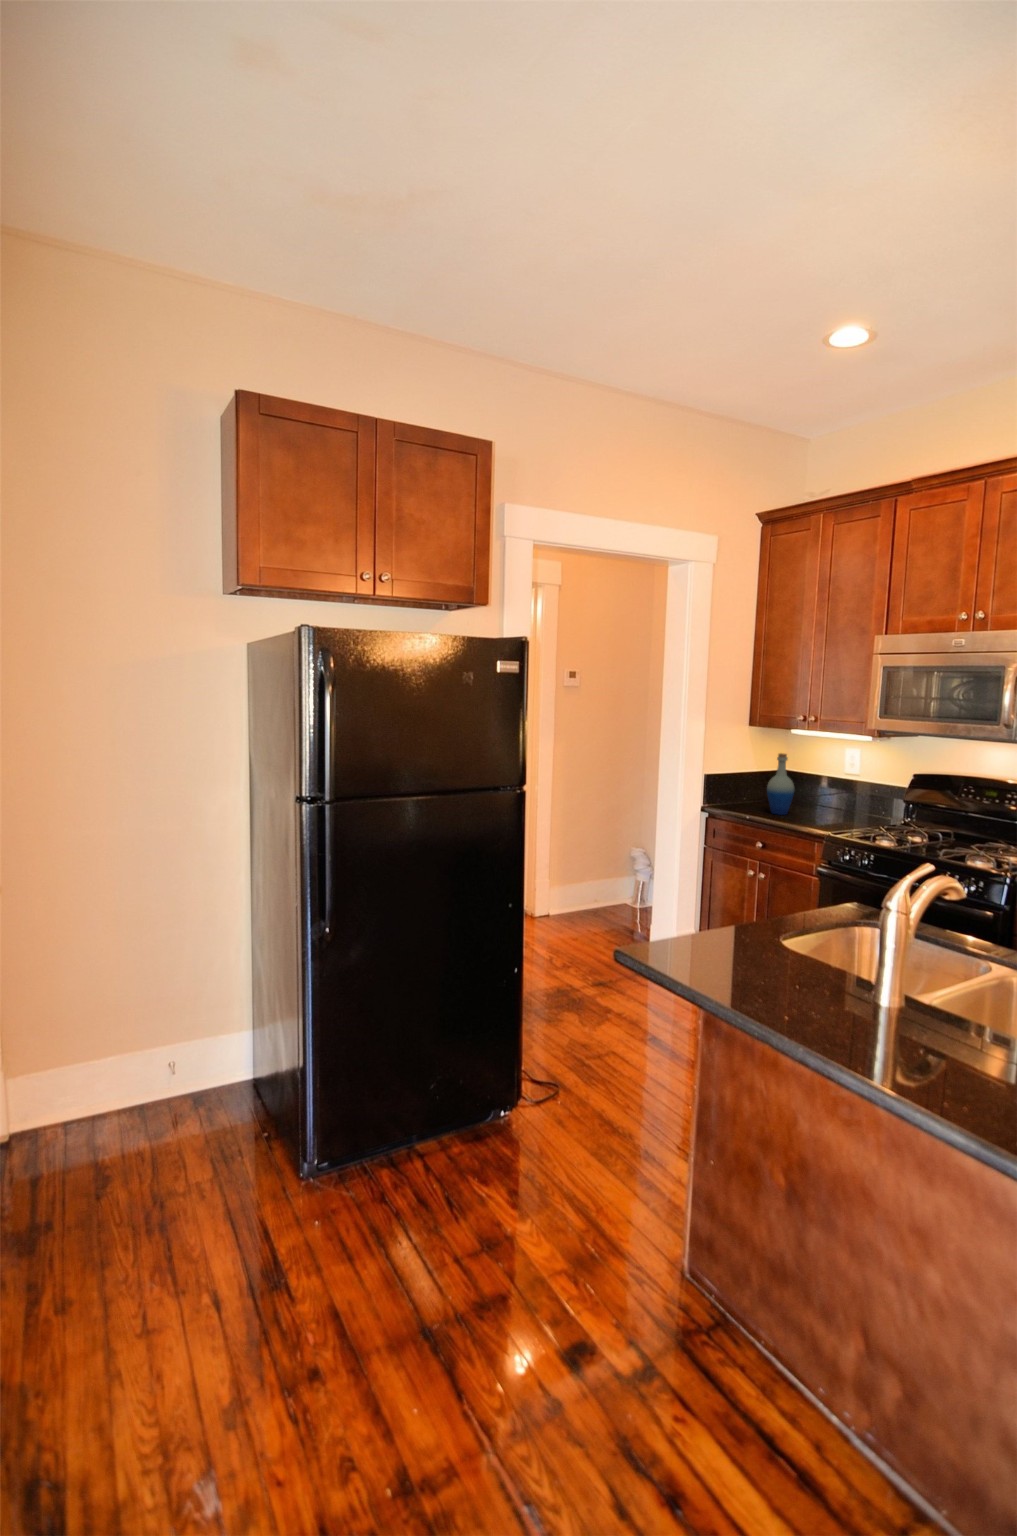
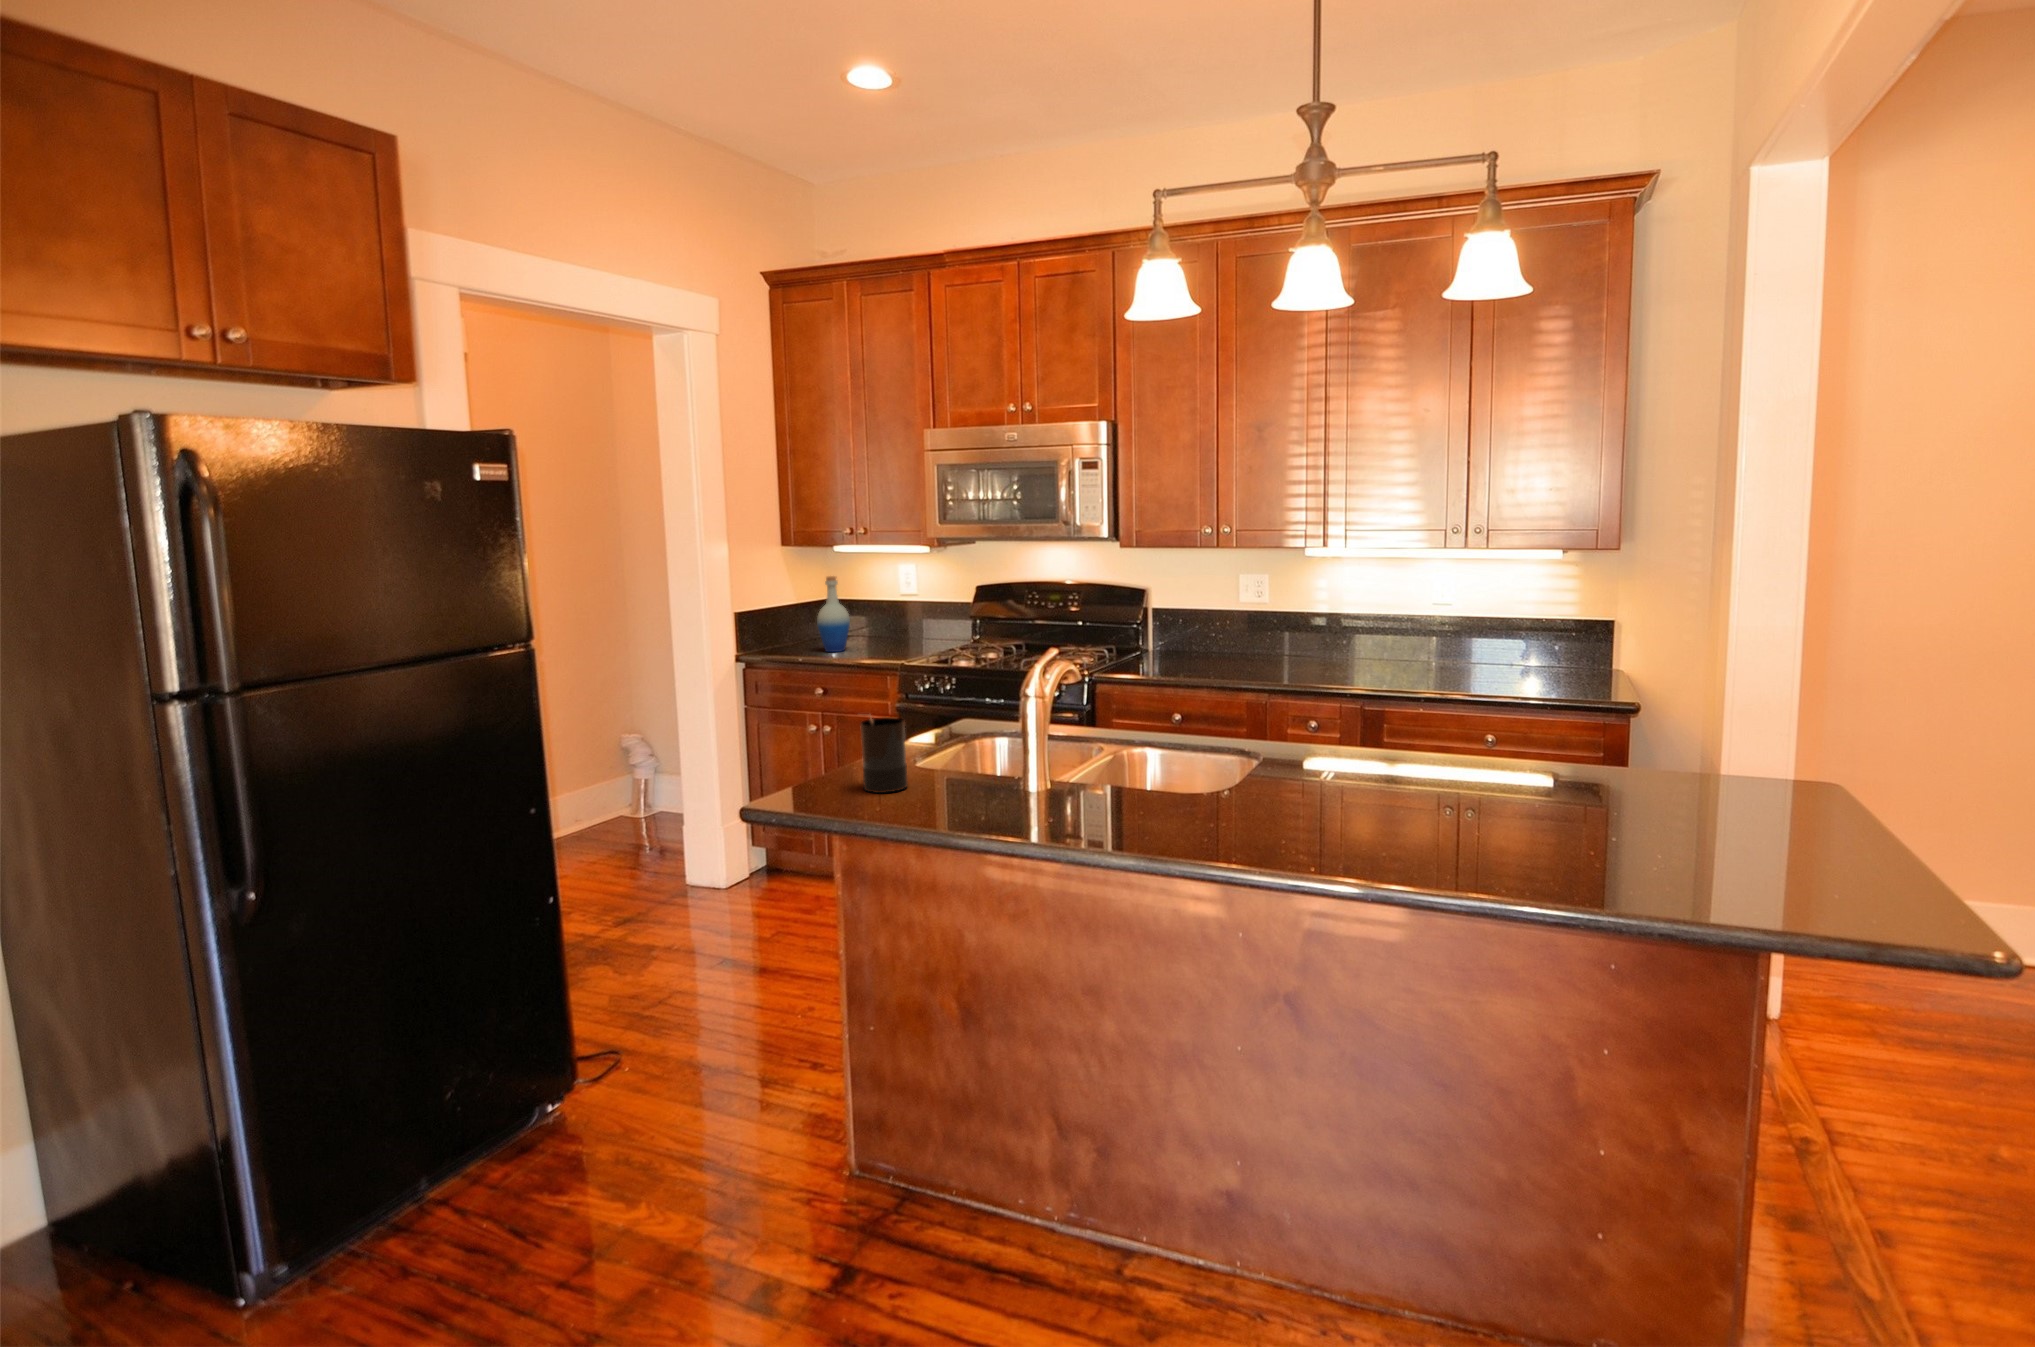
candle: none [724,887,767,964] -> present [861,717,908,793]

